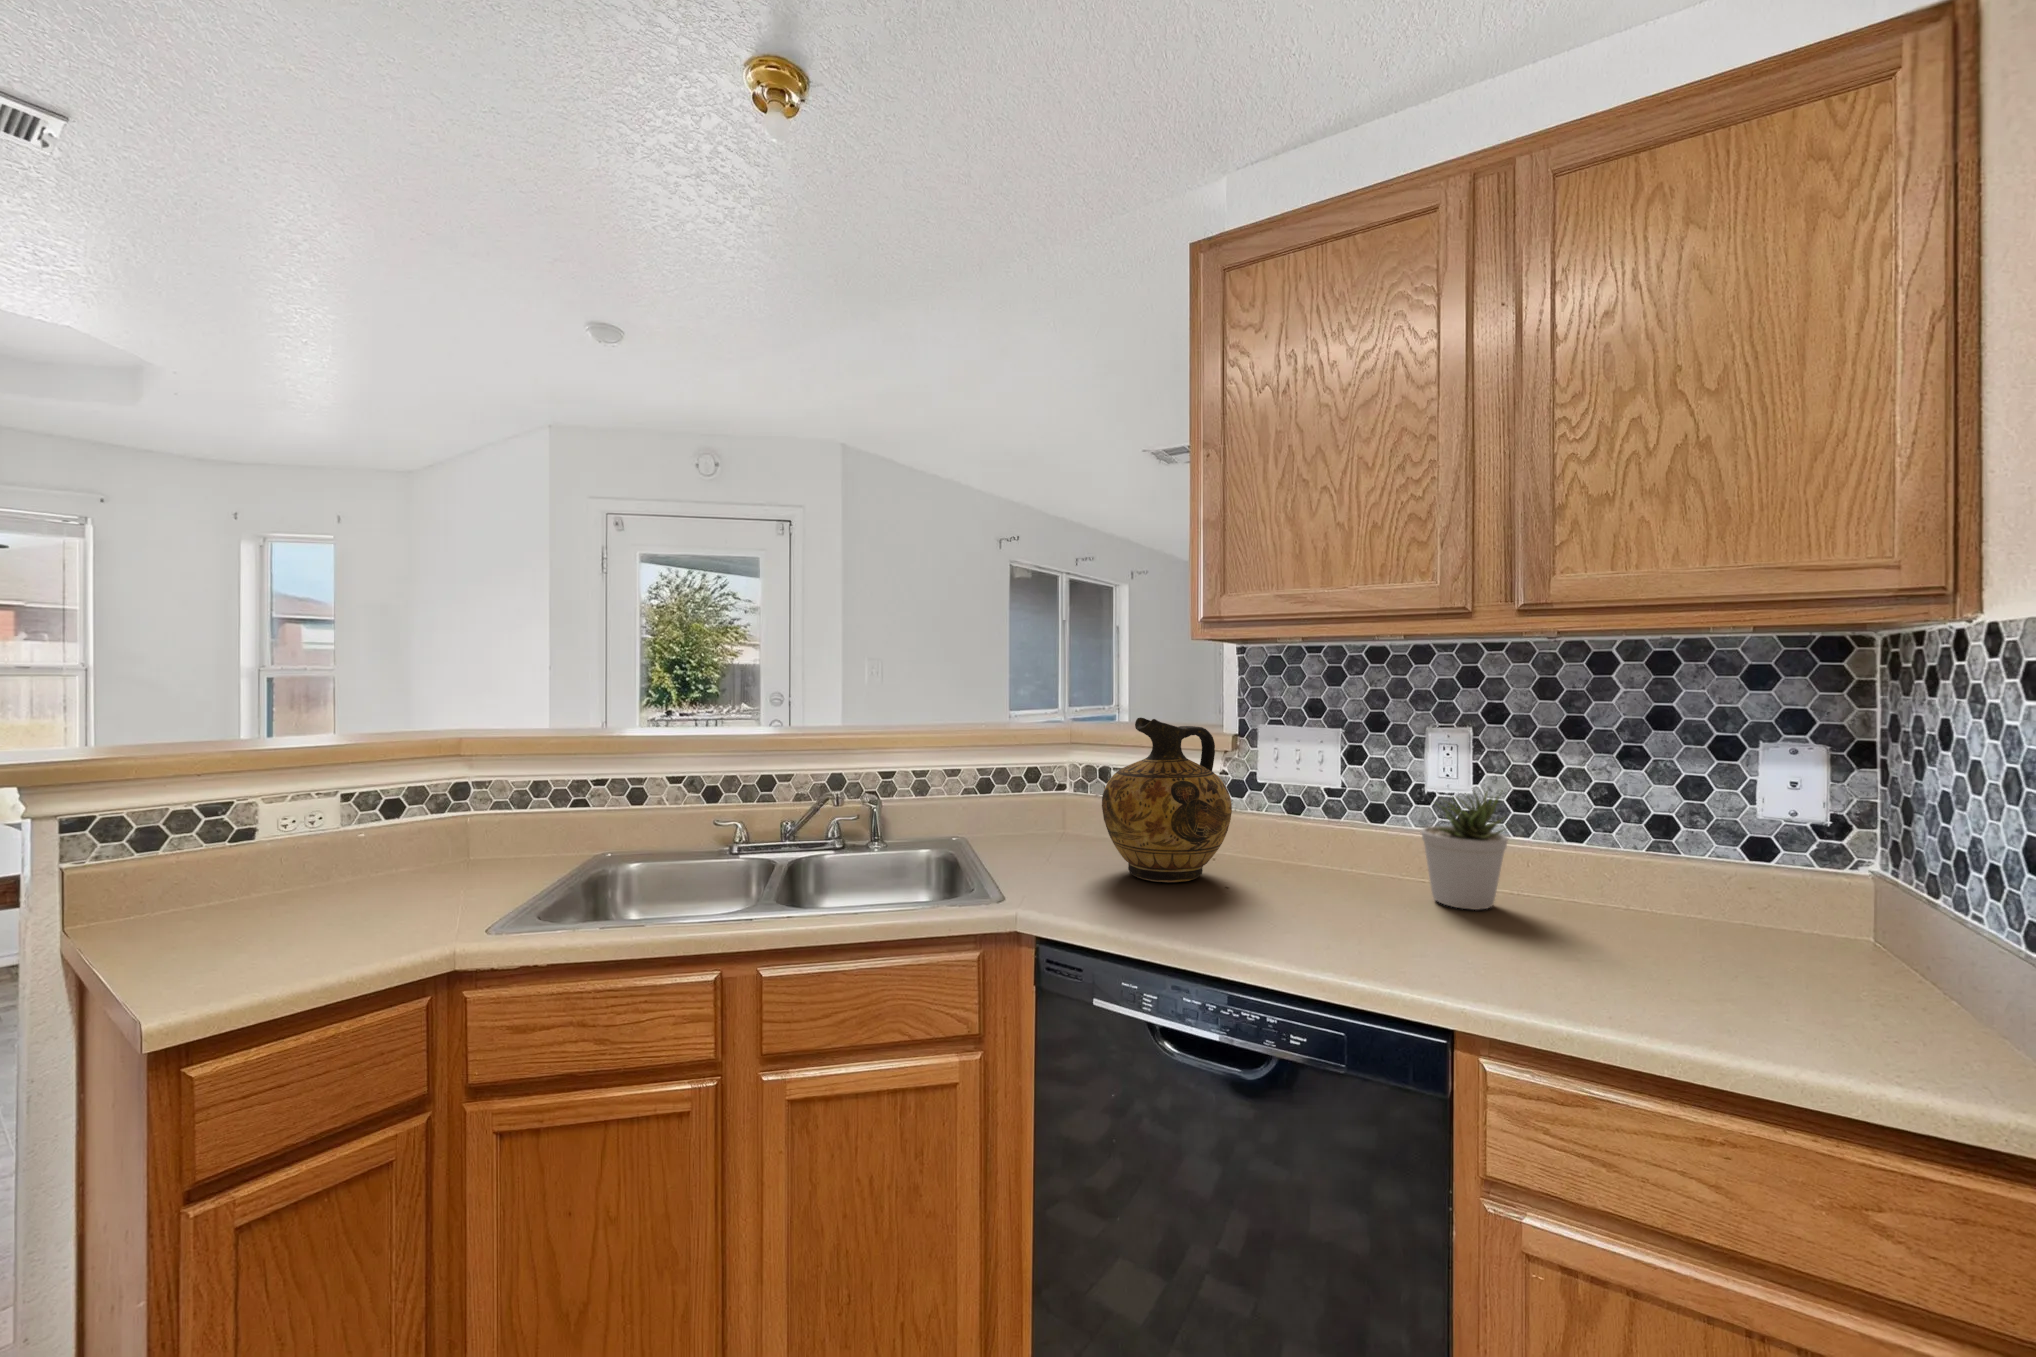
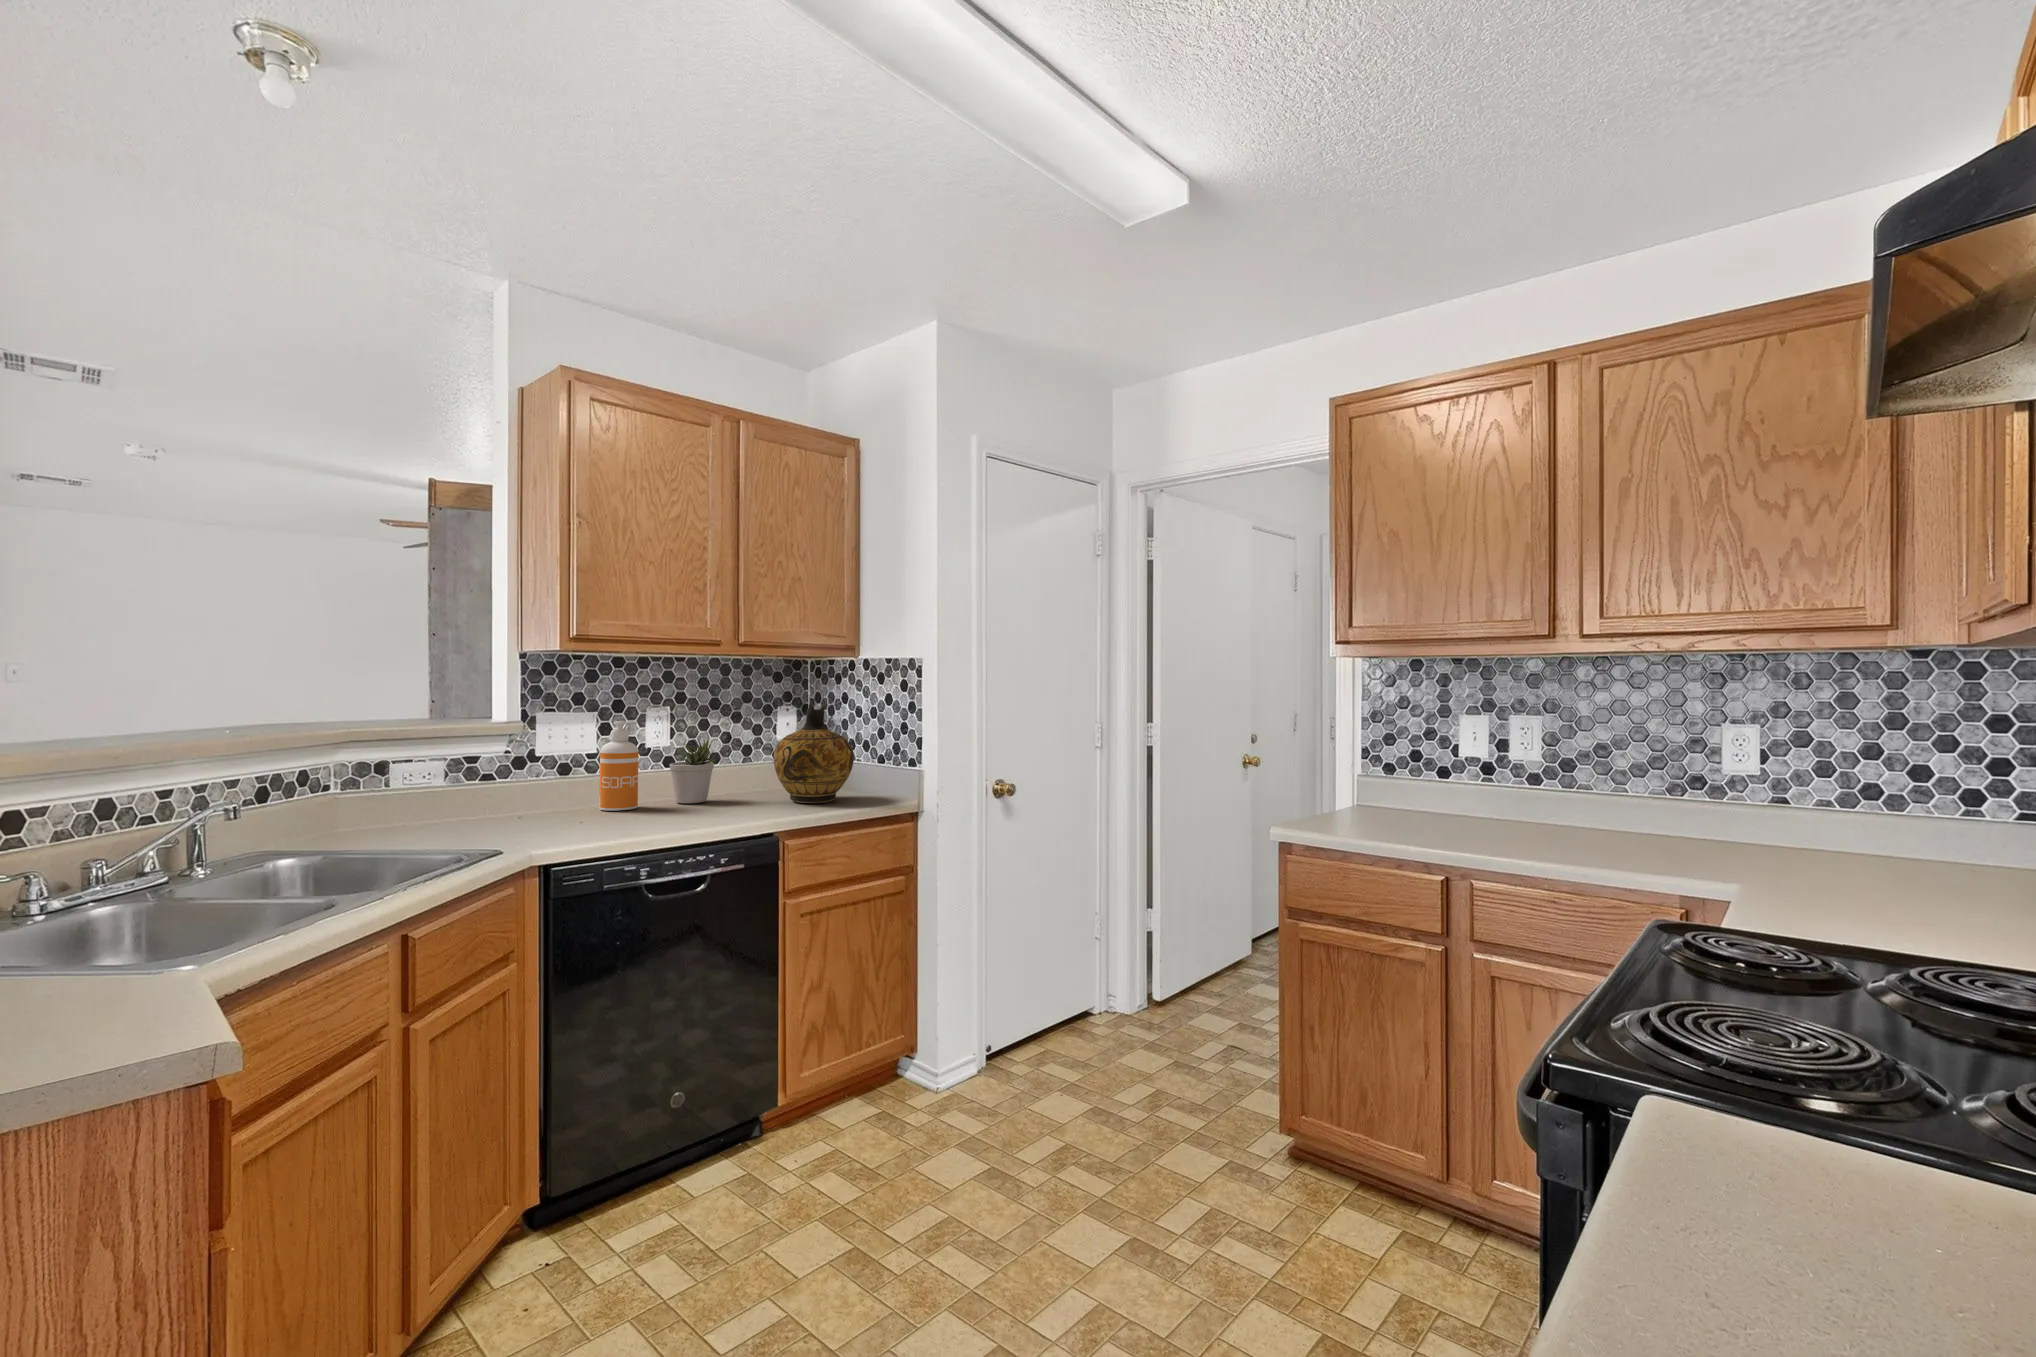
ceramic jug: present [1102,718,1232,882] -> present [773,704,854,803]
soap dispenser: none [1306,745,1365,889] -> present [599,721,639,811]

